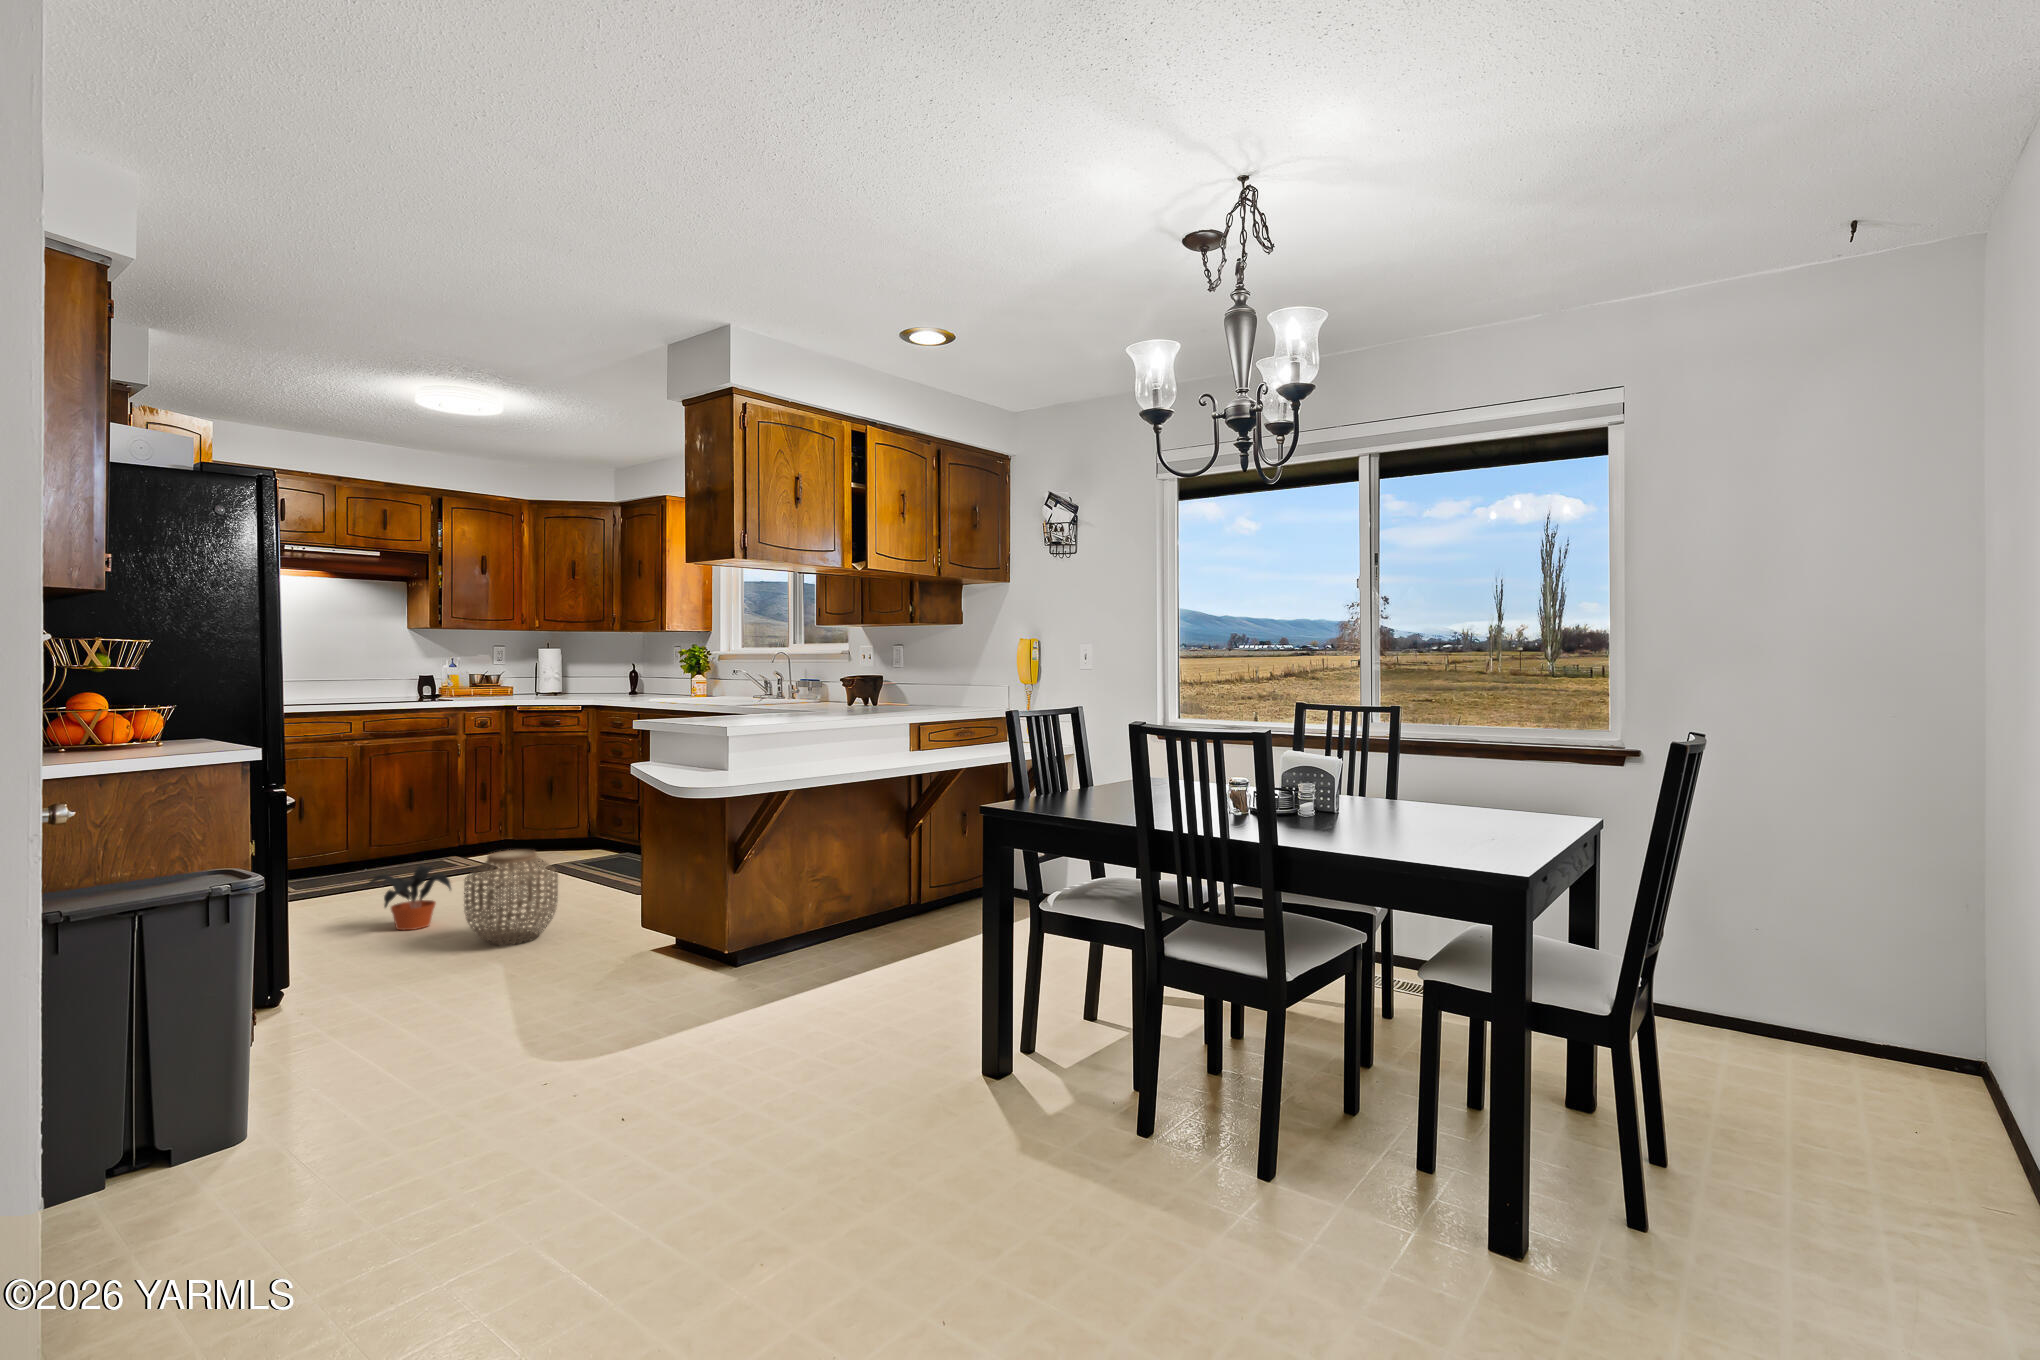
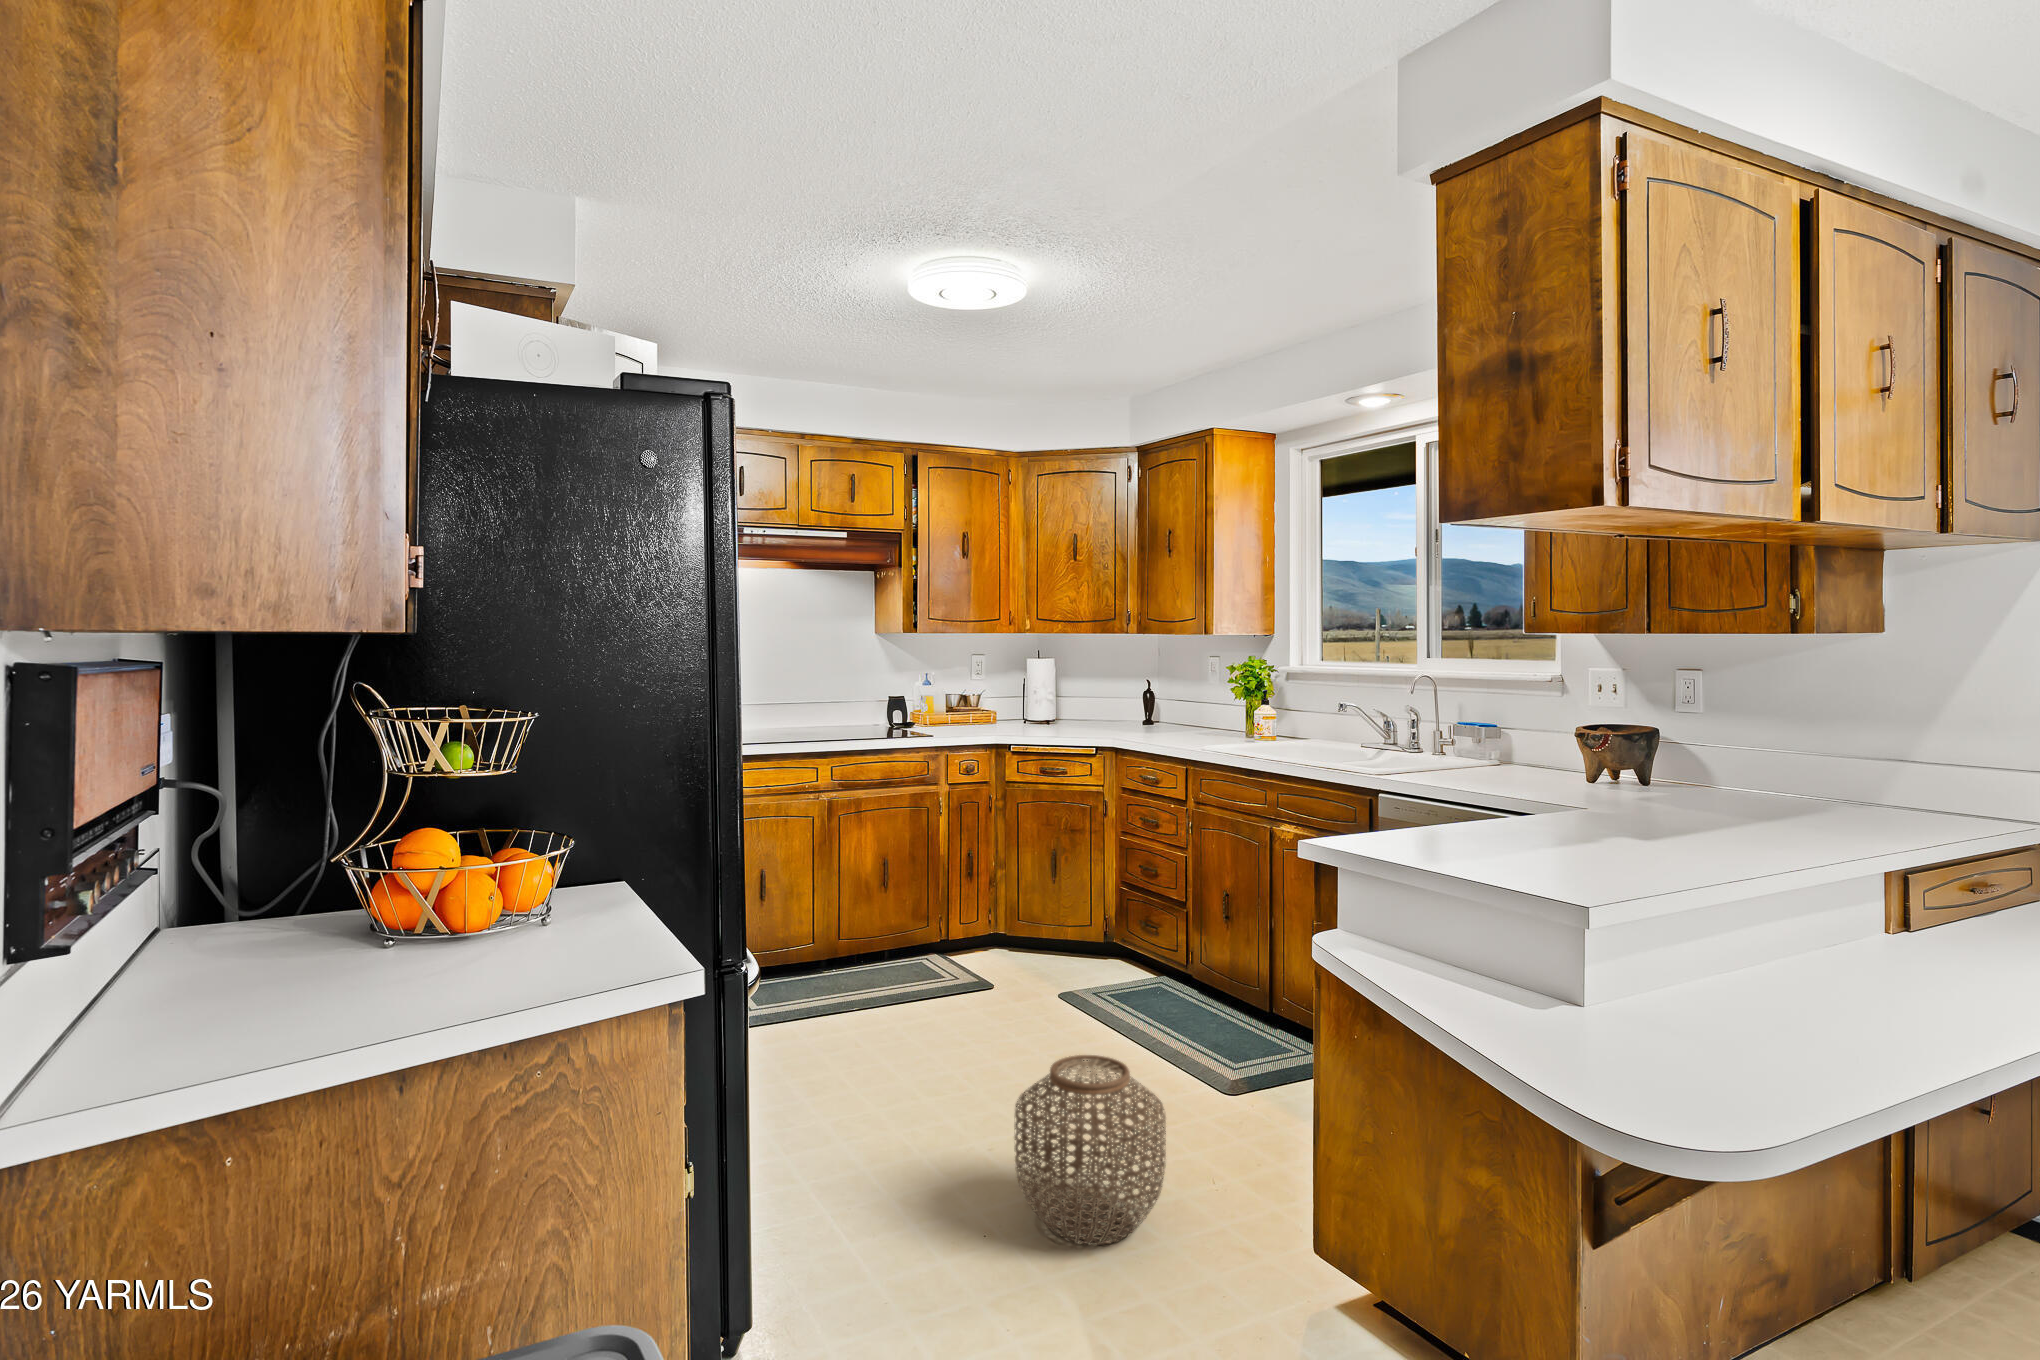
potted plant: present [368,865,451,930] -> none [855,1037,980,1156]

